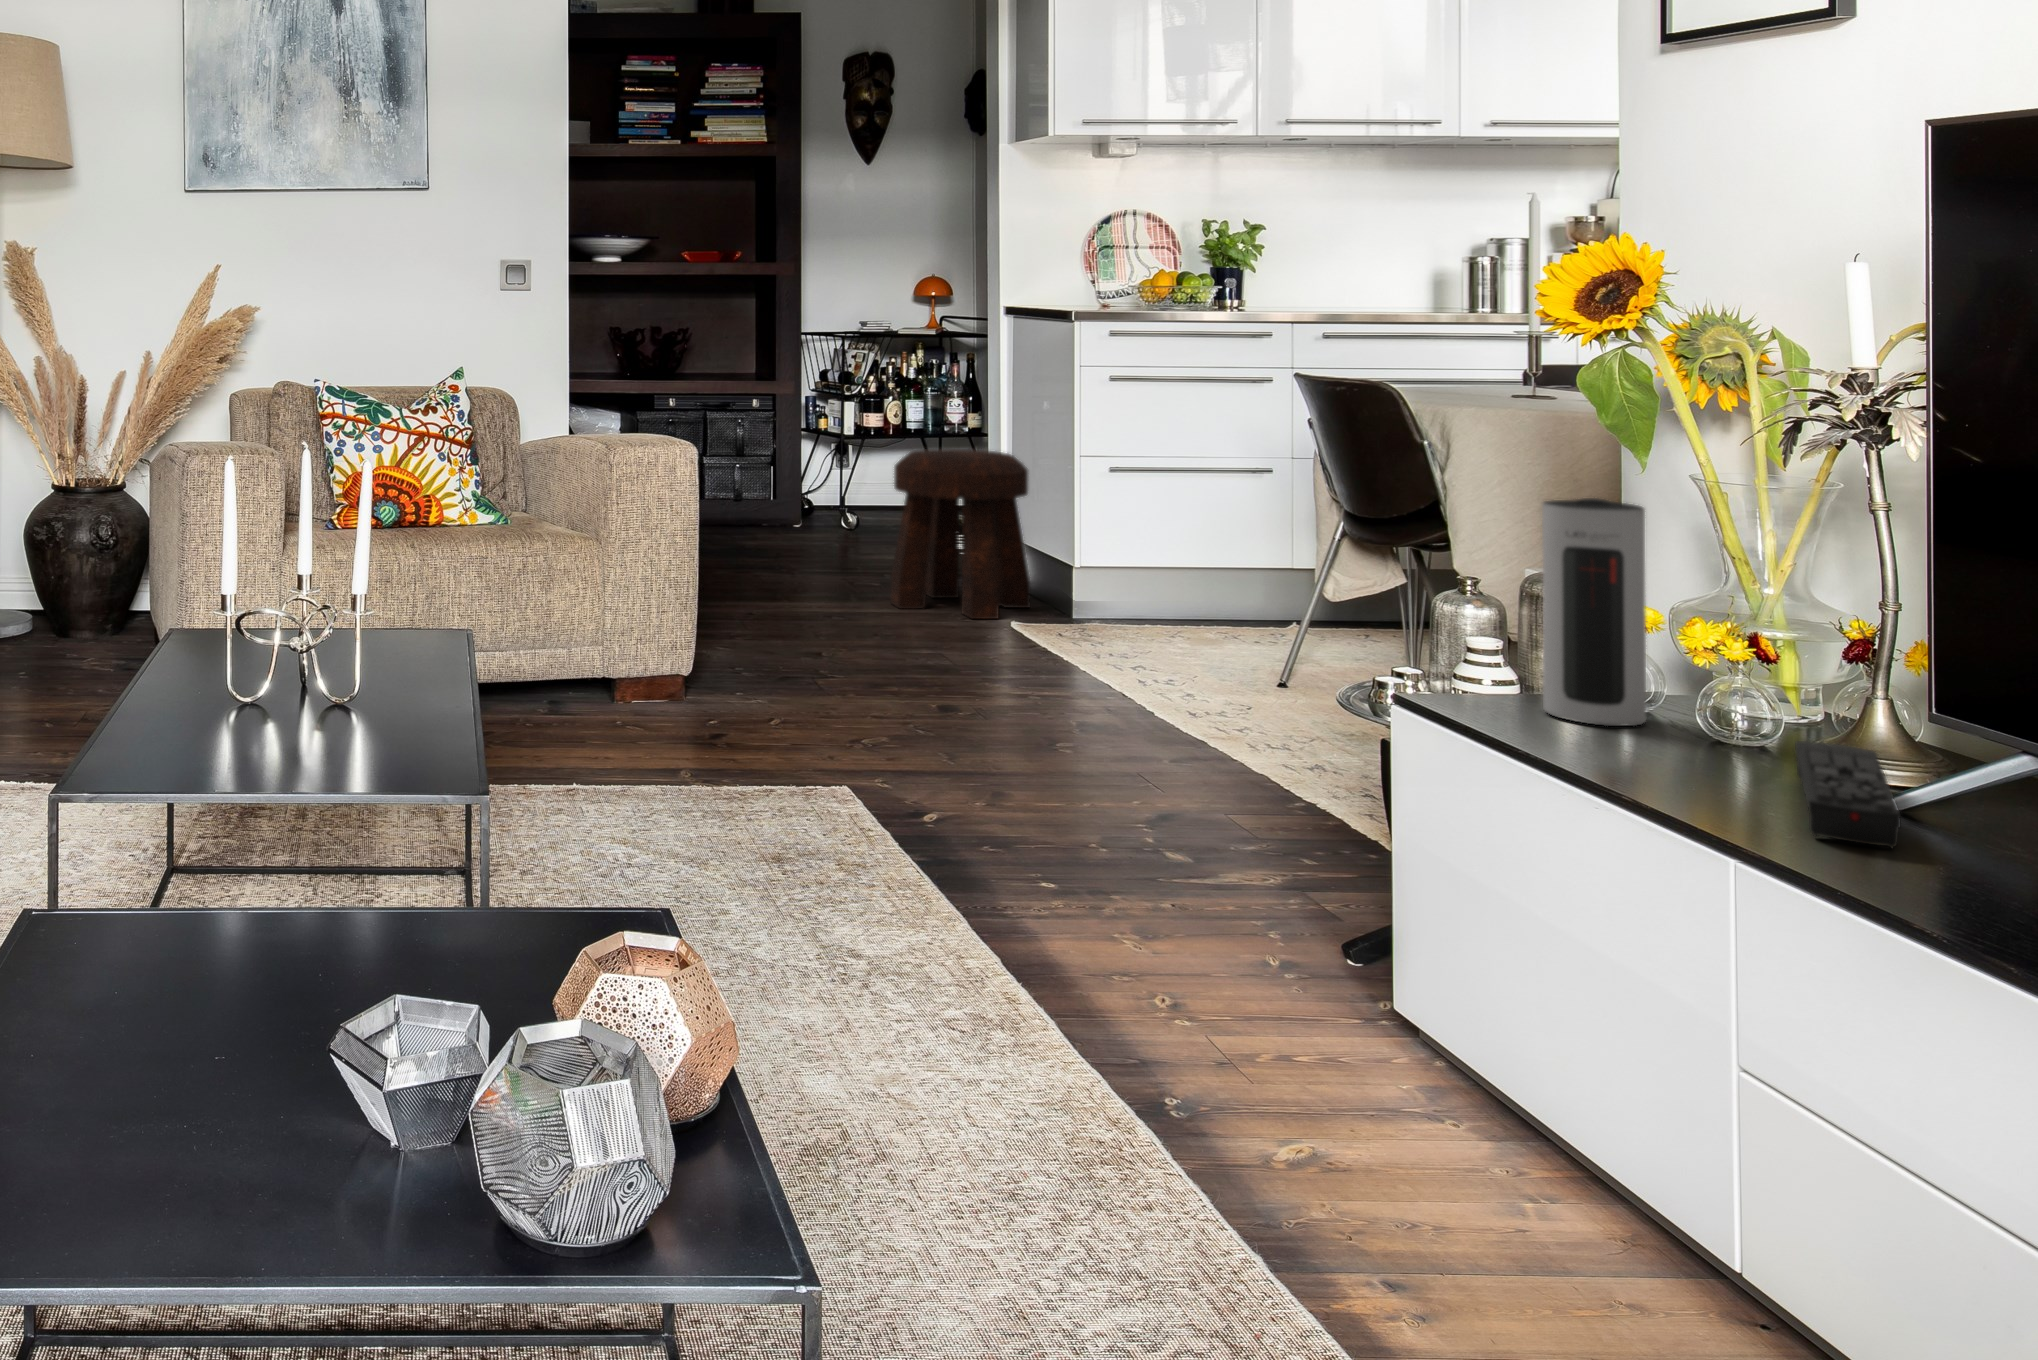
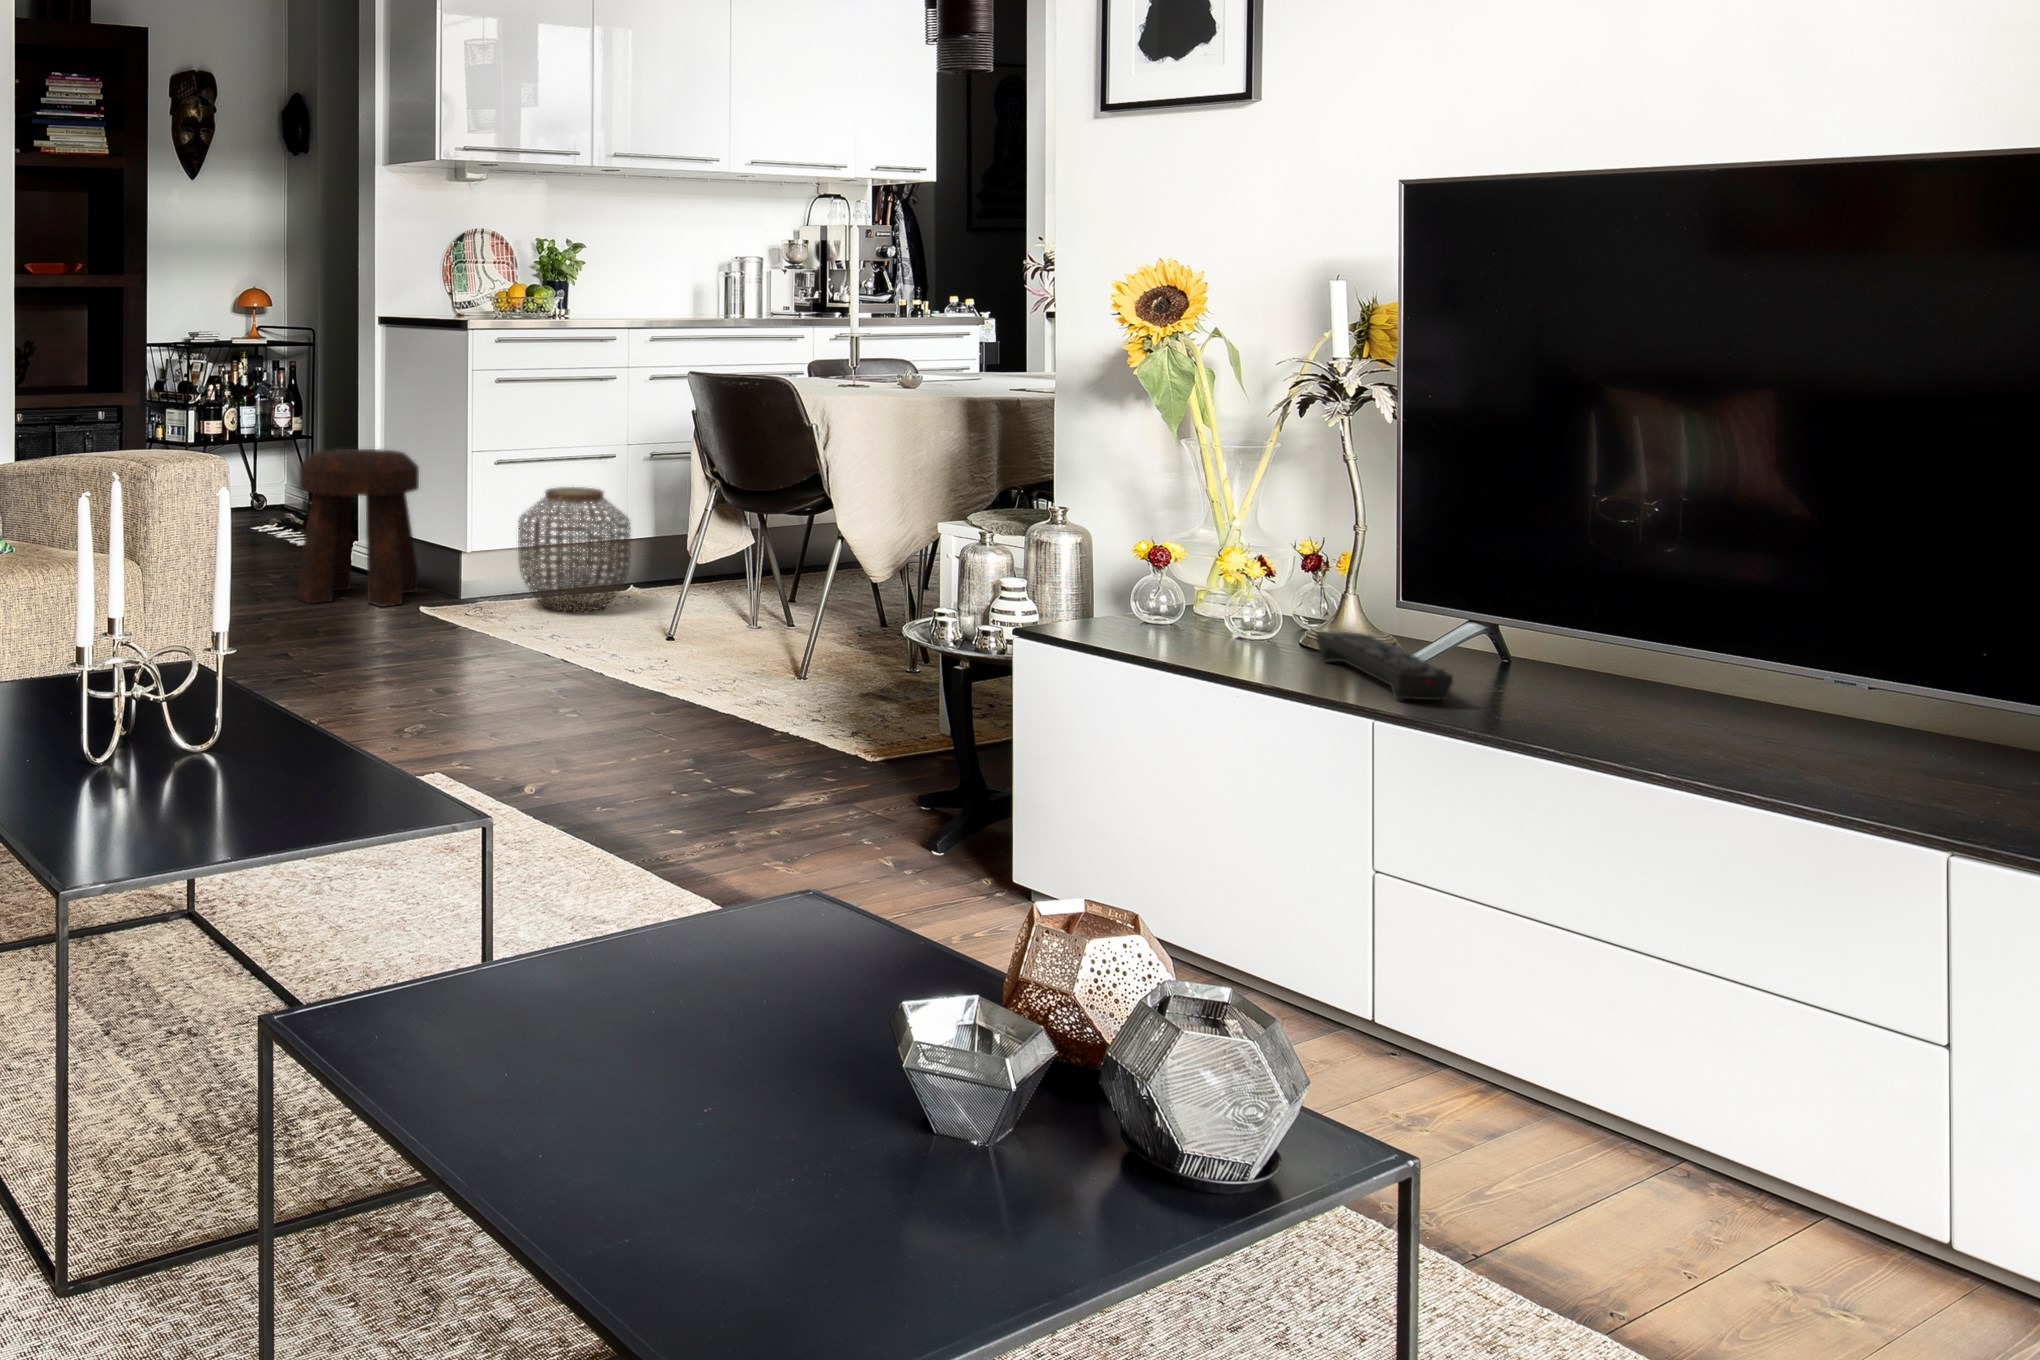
speaker: present [1542,498,1646,726] -> none [1106,461,1180,637]
woven basket: none [1132,504,1273,648] -> present [518,487,631,612]

